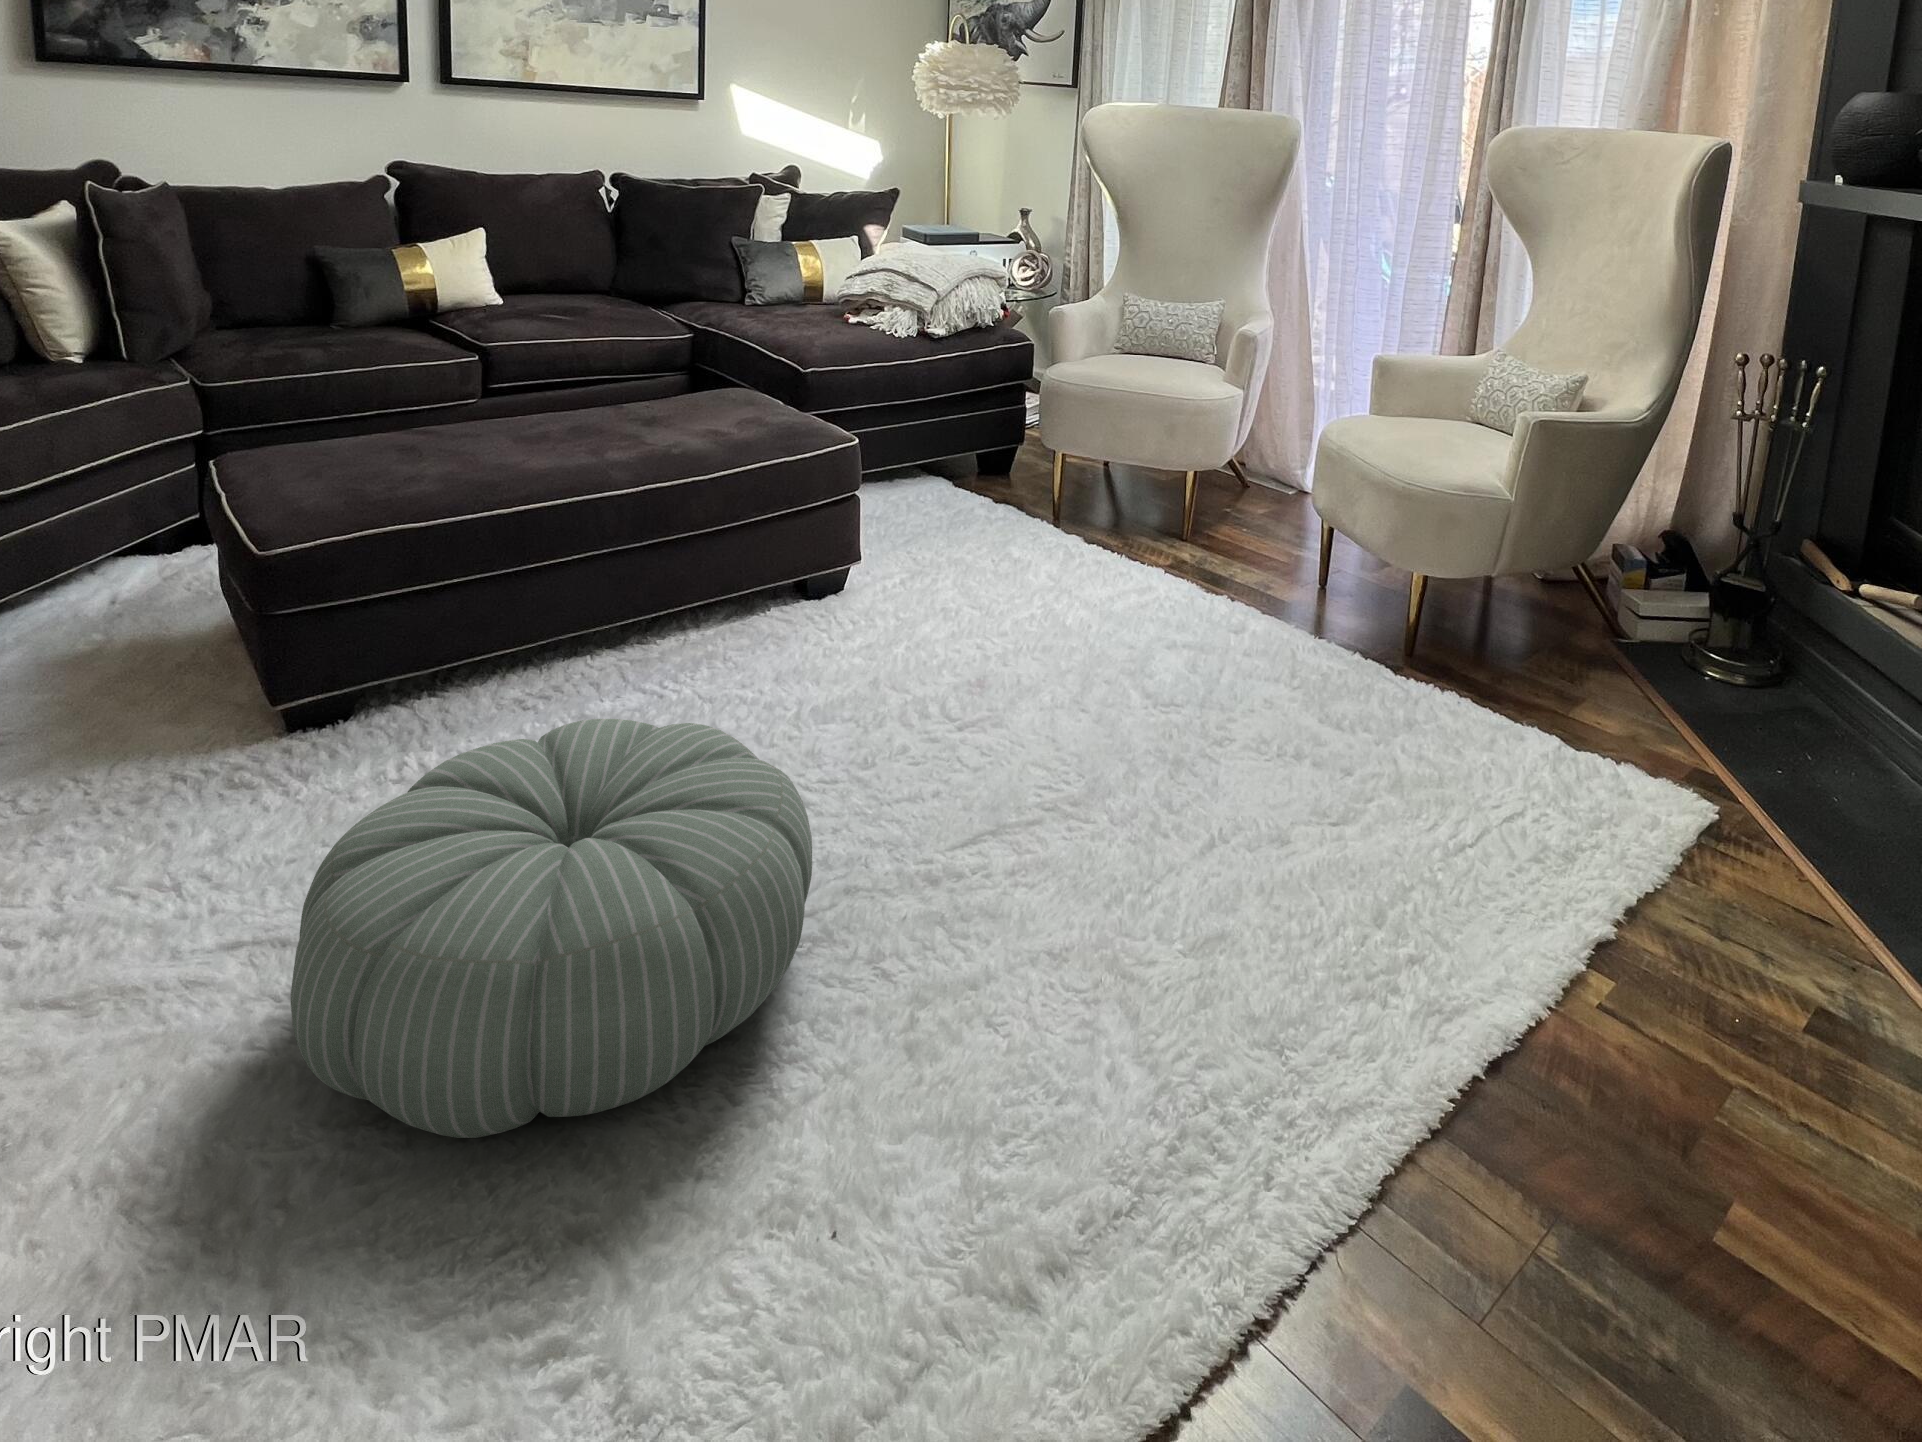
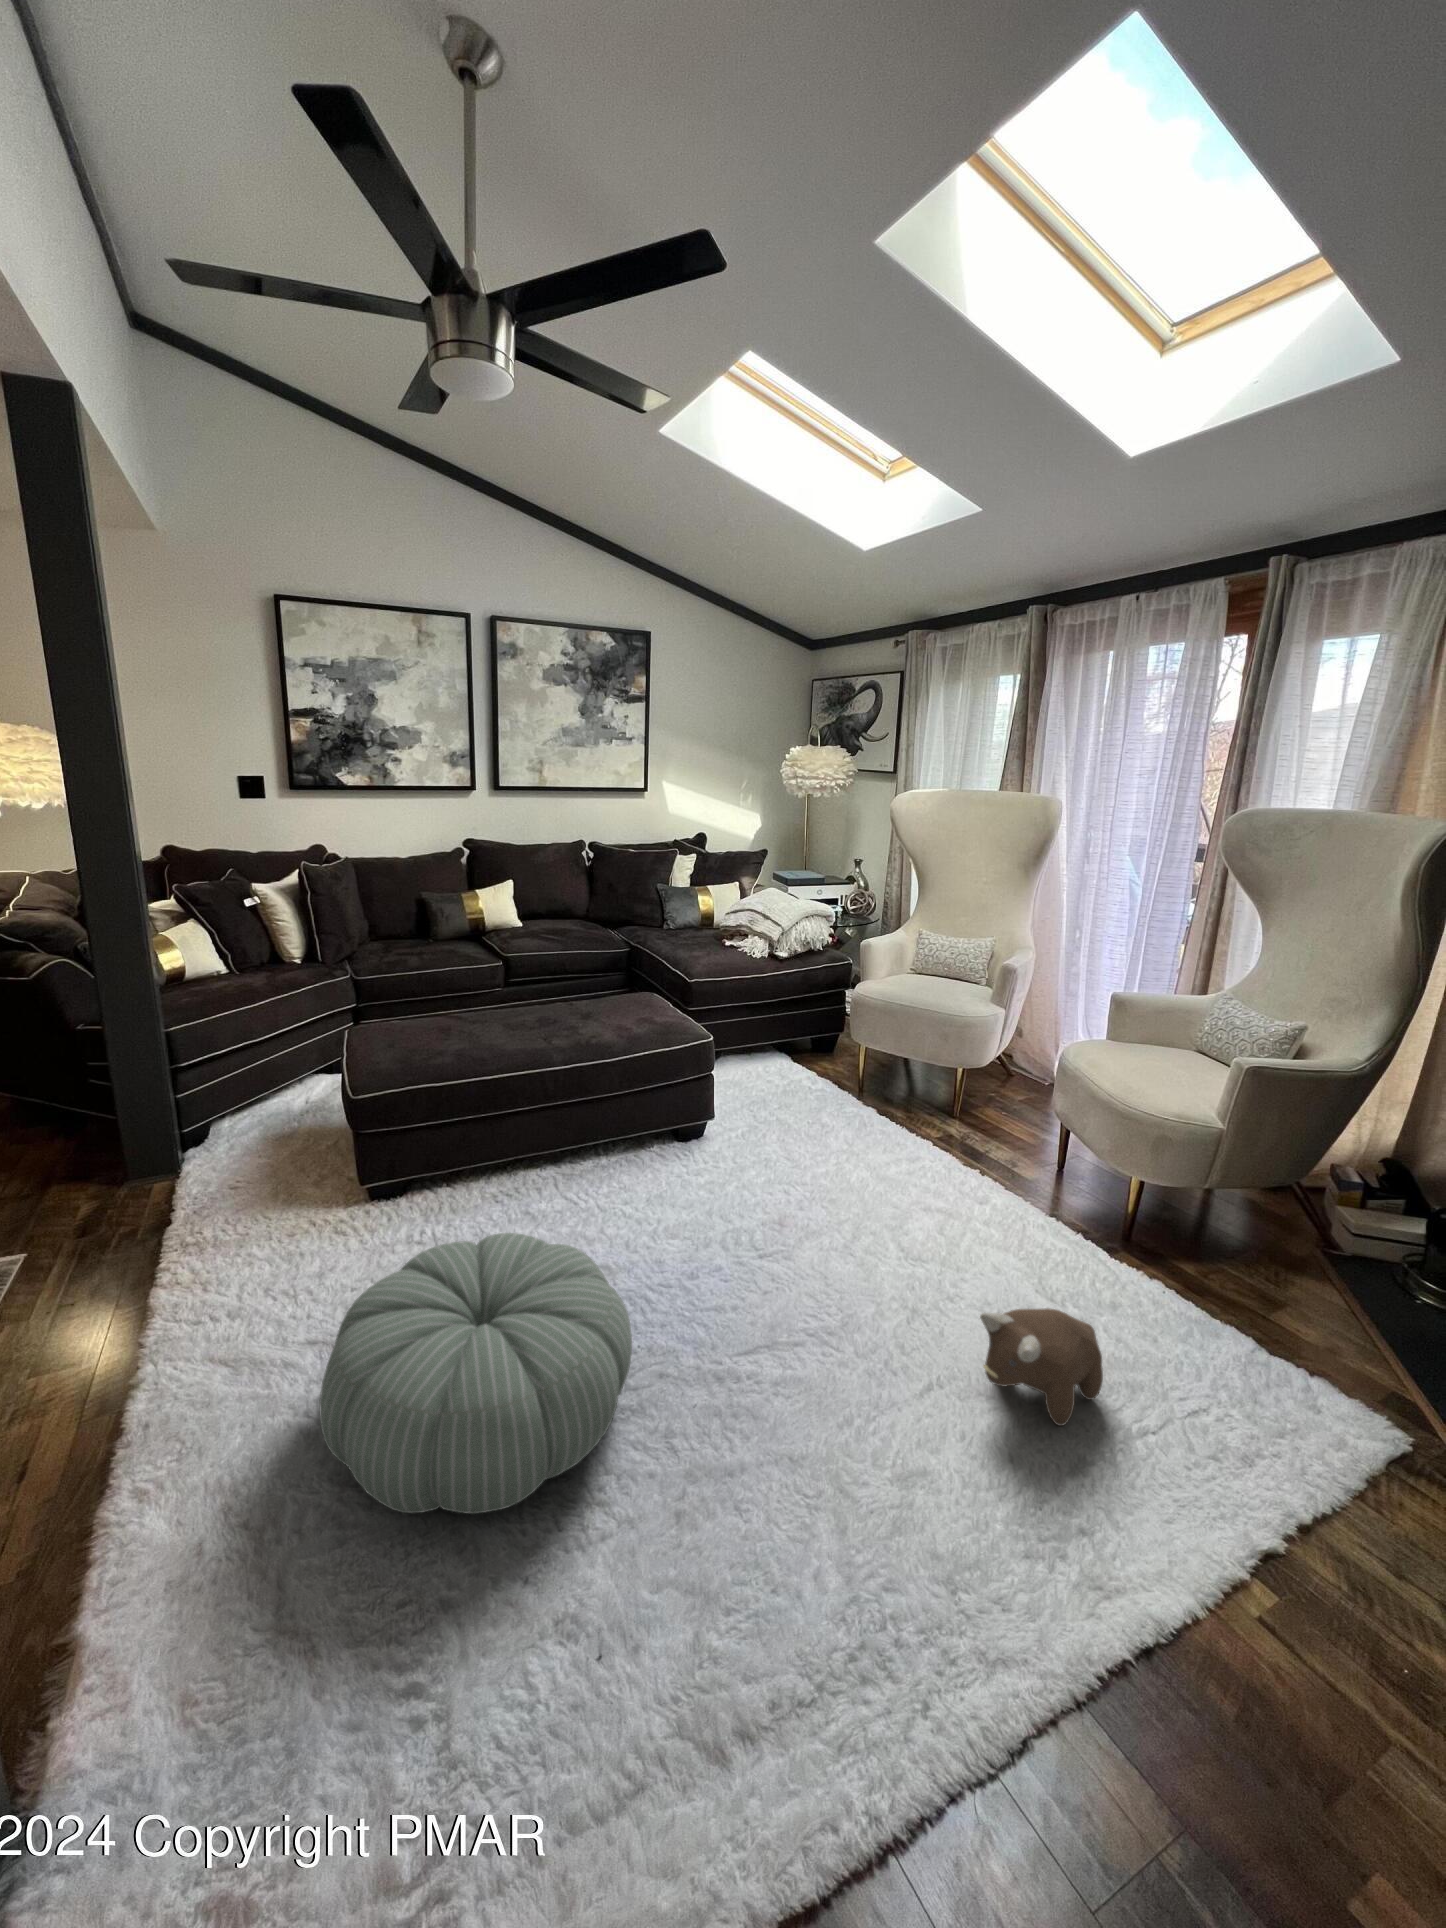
plush toy: none [1274,717,1412,856] -> present [980,1308,1103,1426]

